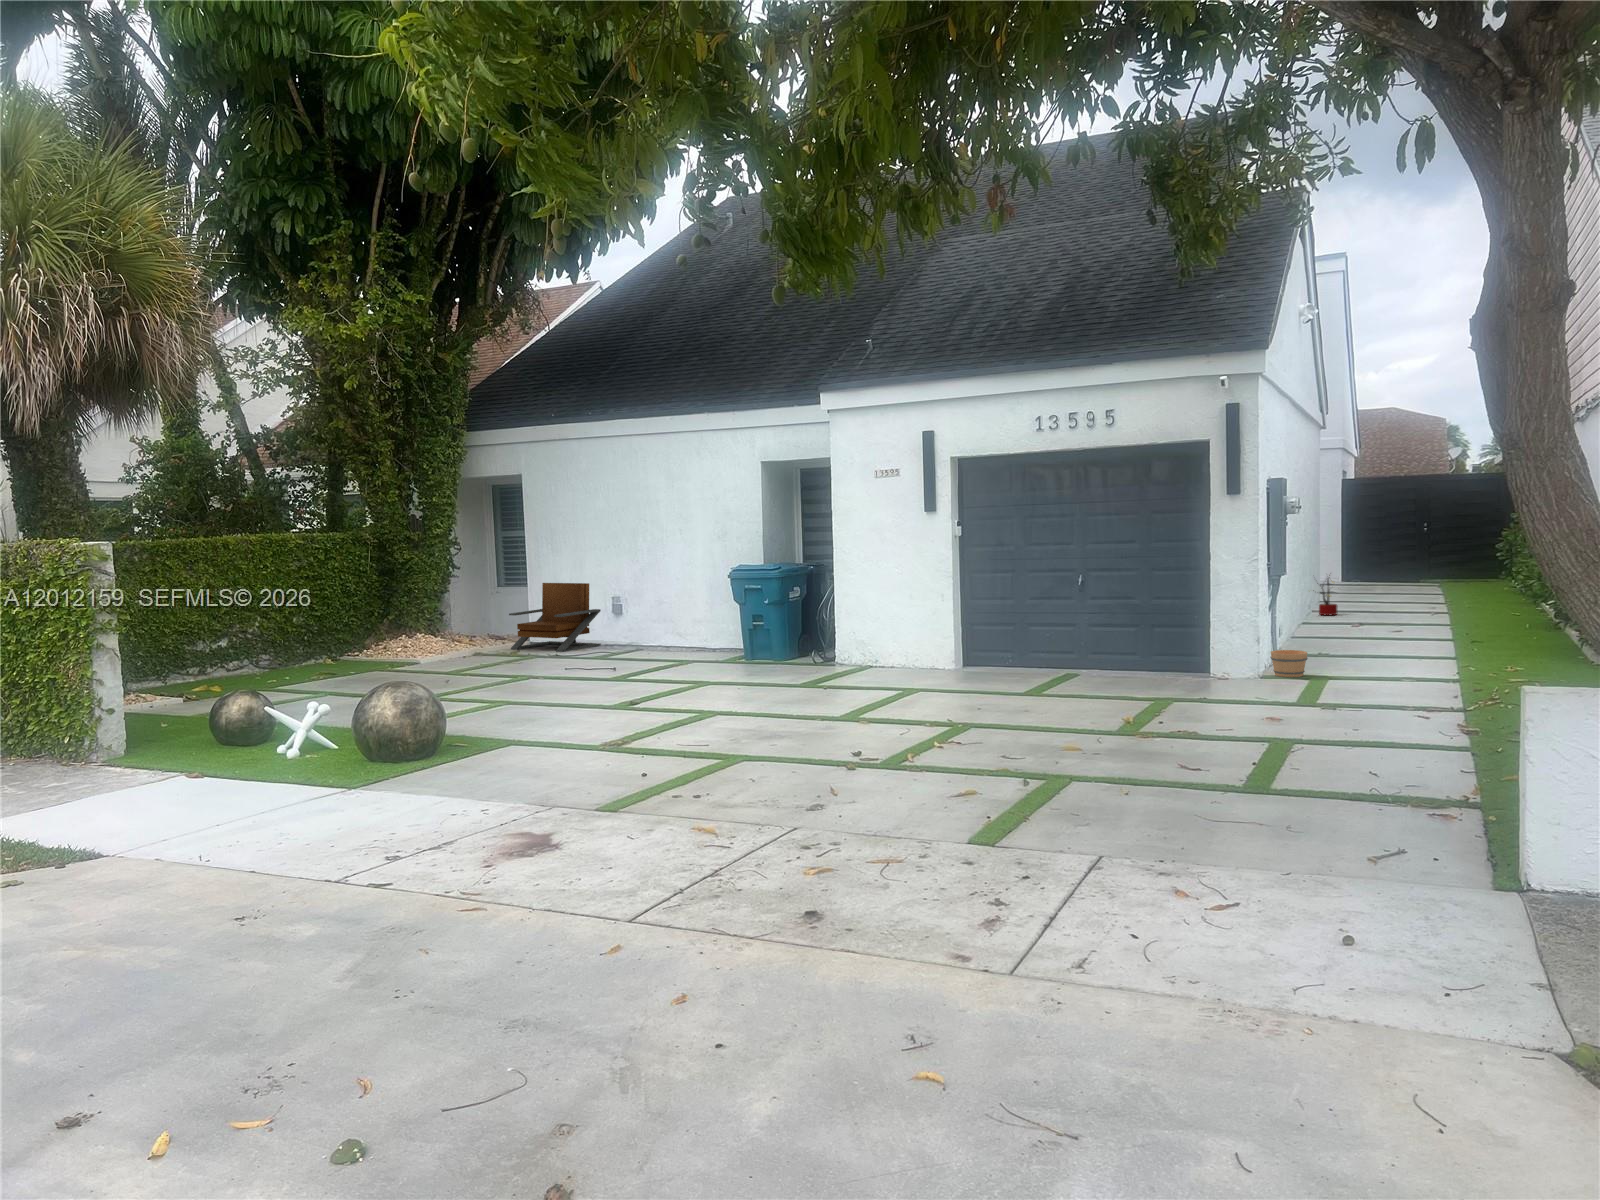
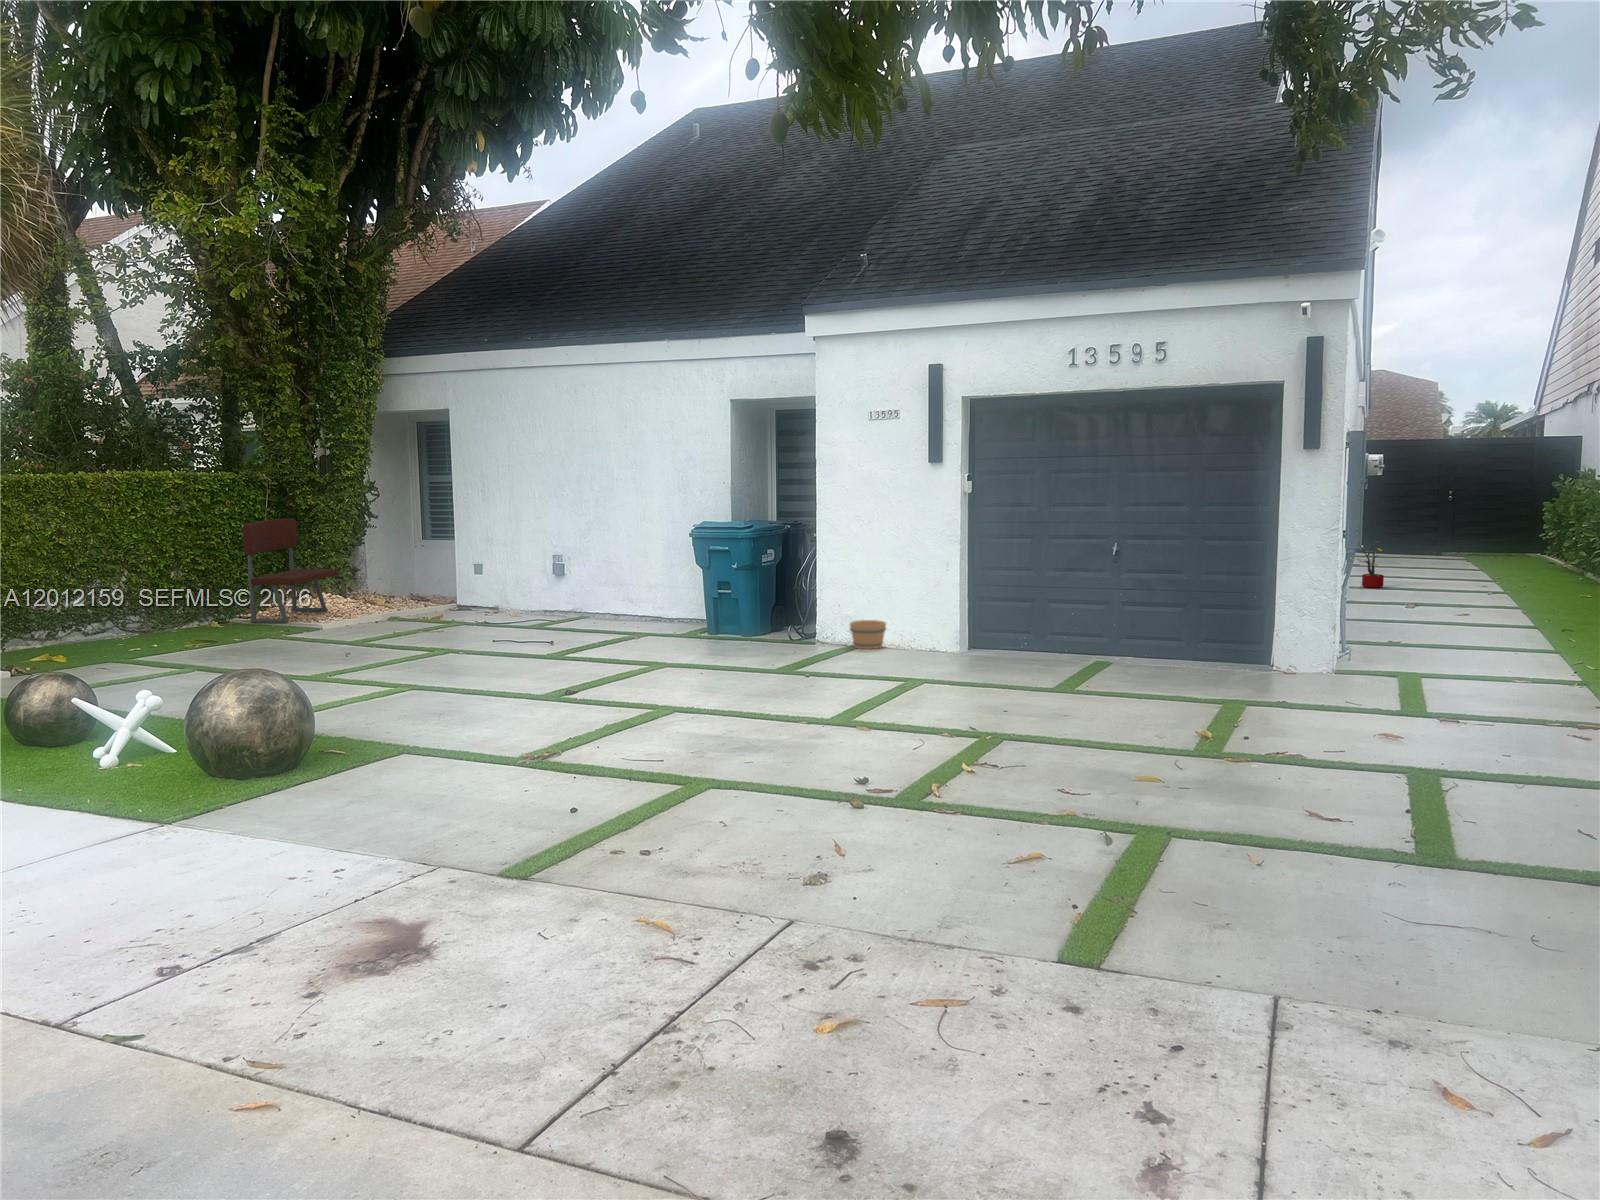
bench: none [352,572,430,660] -> present [243,518,338,623]
lounge chair: present [509,583,601,652] -> none [432,534,540,617]
bucket: present [1270,650,1308,677] -> present [850,620,886,649]

